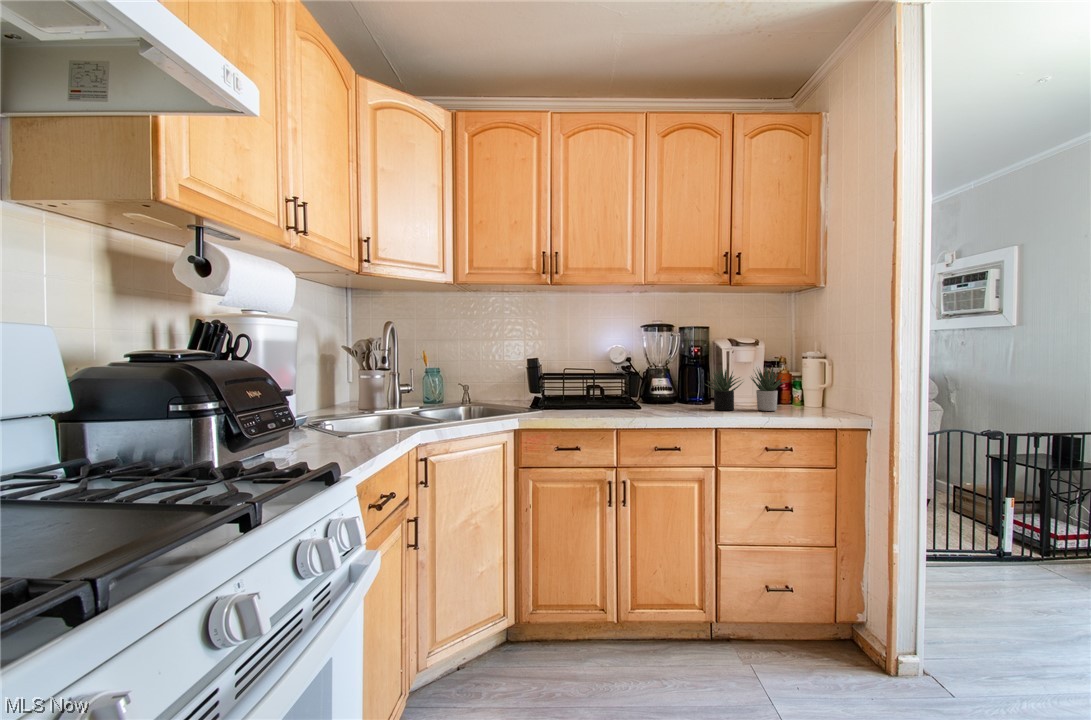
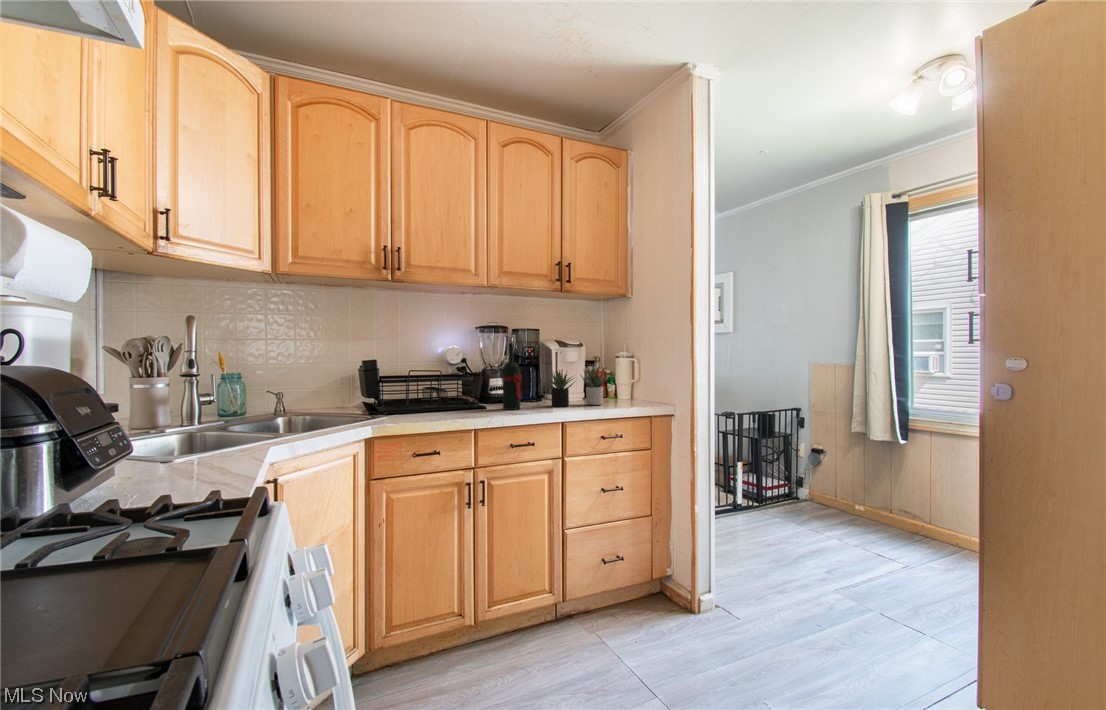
wine bottle: none [658,339,677,411] -> present [503,341,522,410]

